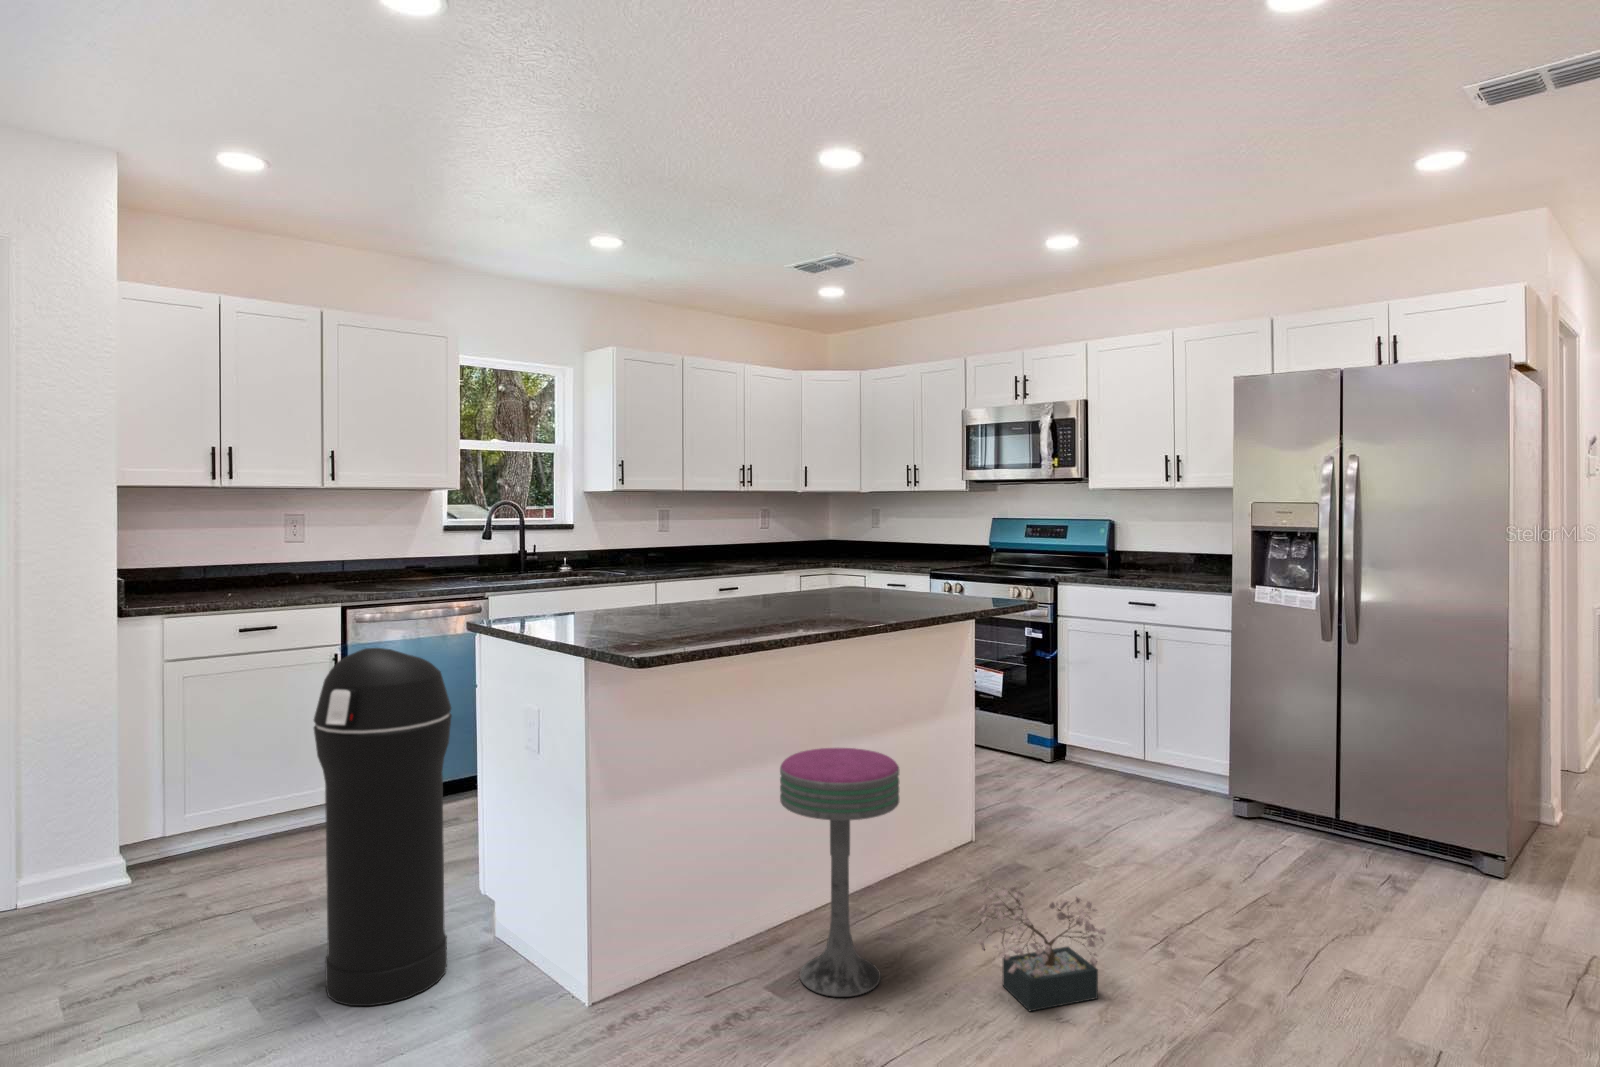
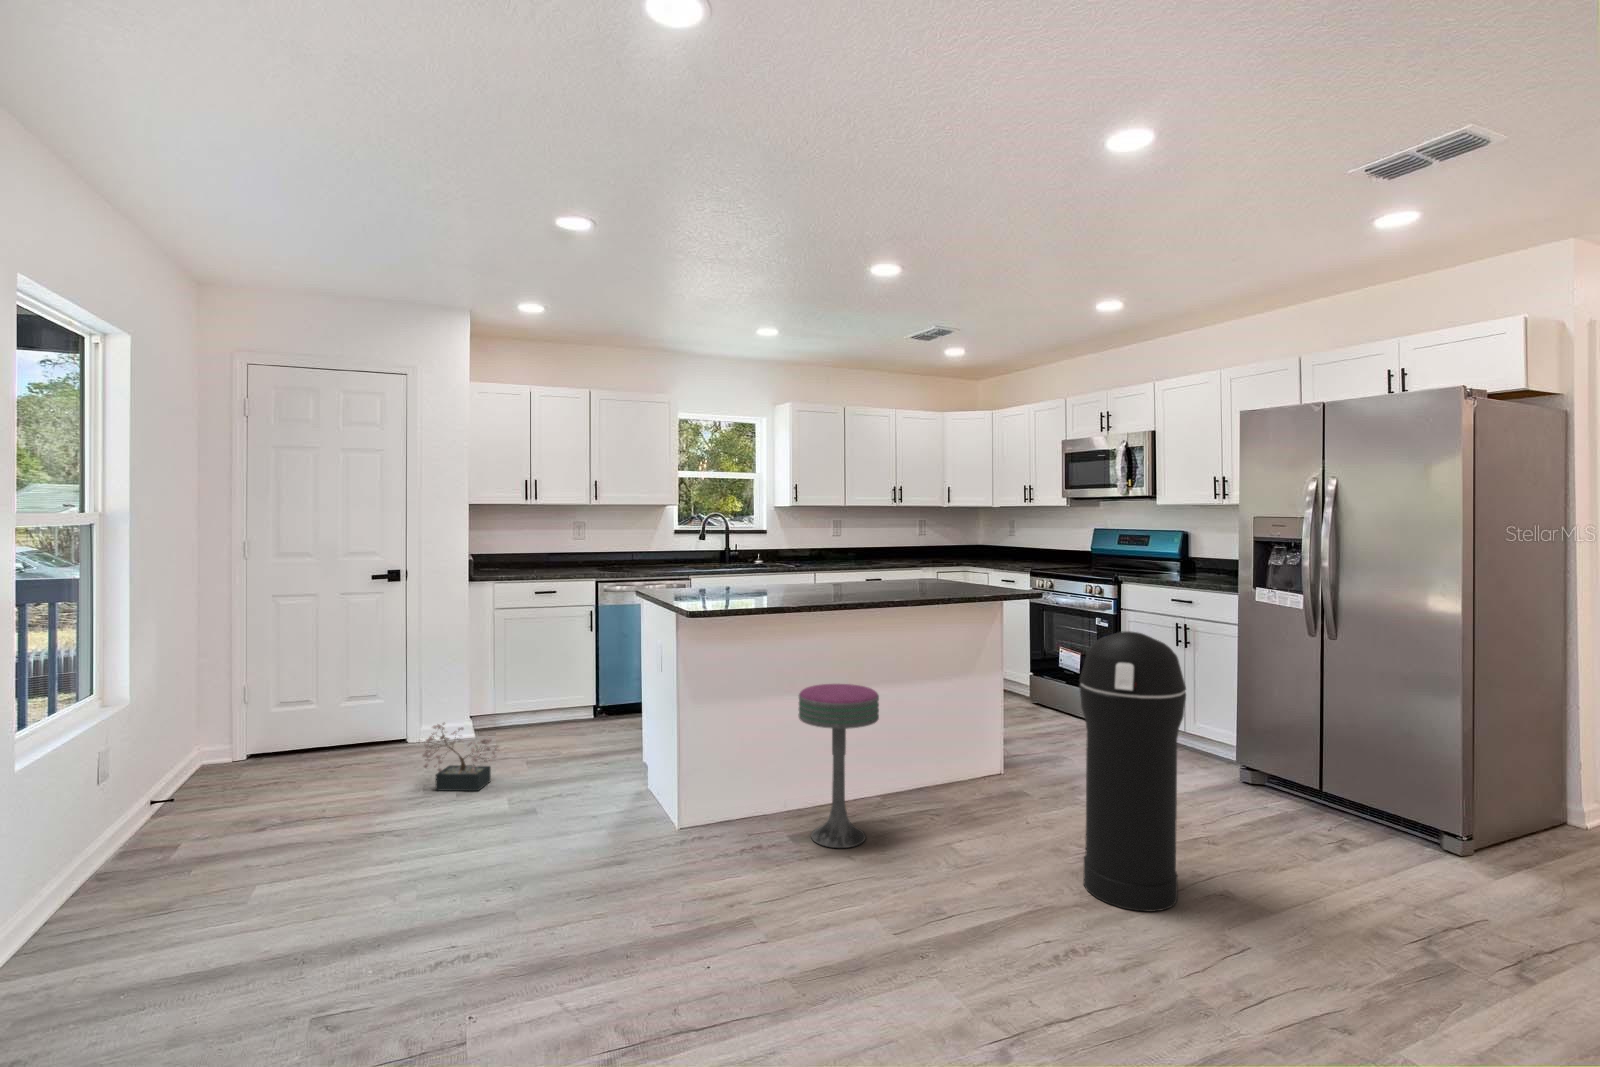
trash can: present [314,648,452,1006] -> present [1079,631,1186,911]
decorative plant: present [979,882,1106,1011] -> present [422,723,498,791]

